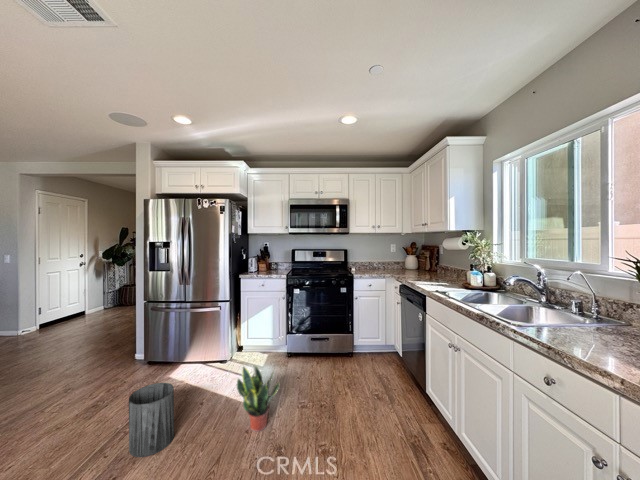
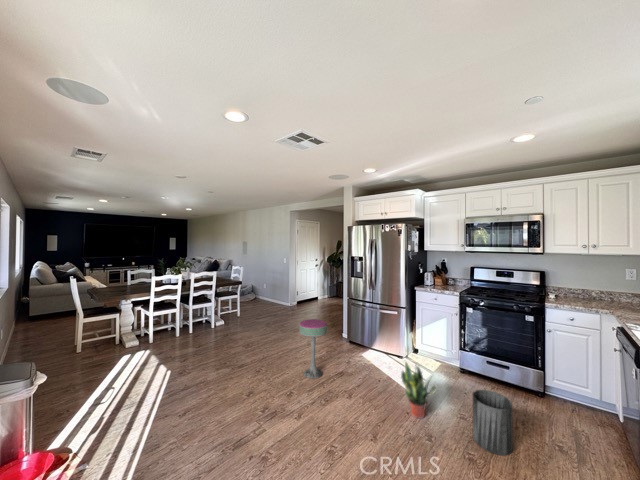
bar stool: none [48,342,111,448] -> present [299,319,327,378]
trash can: present [129,383,174,457] -> present [473,390,513,455]

